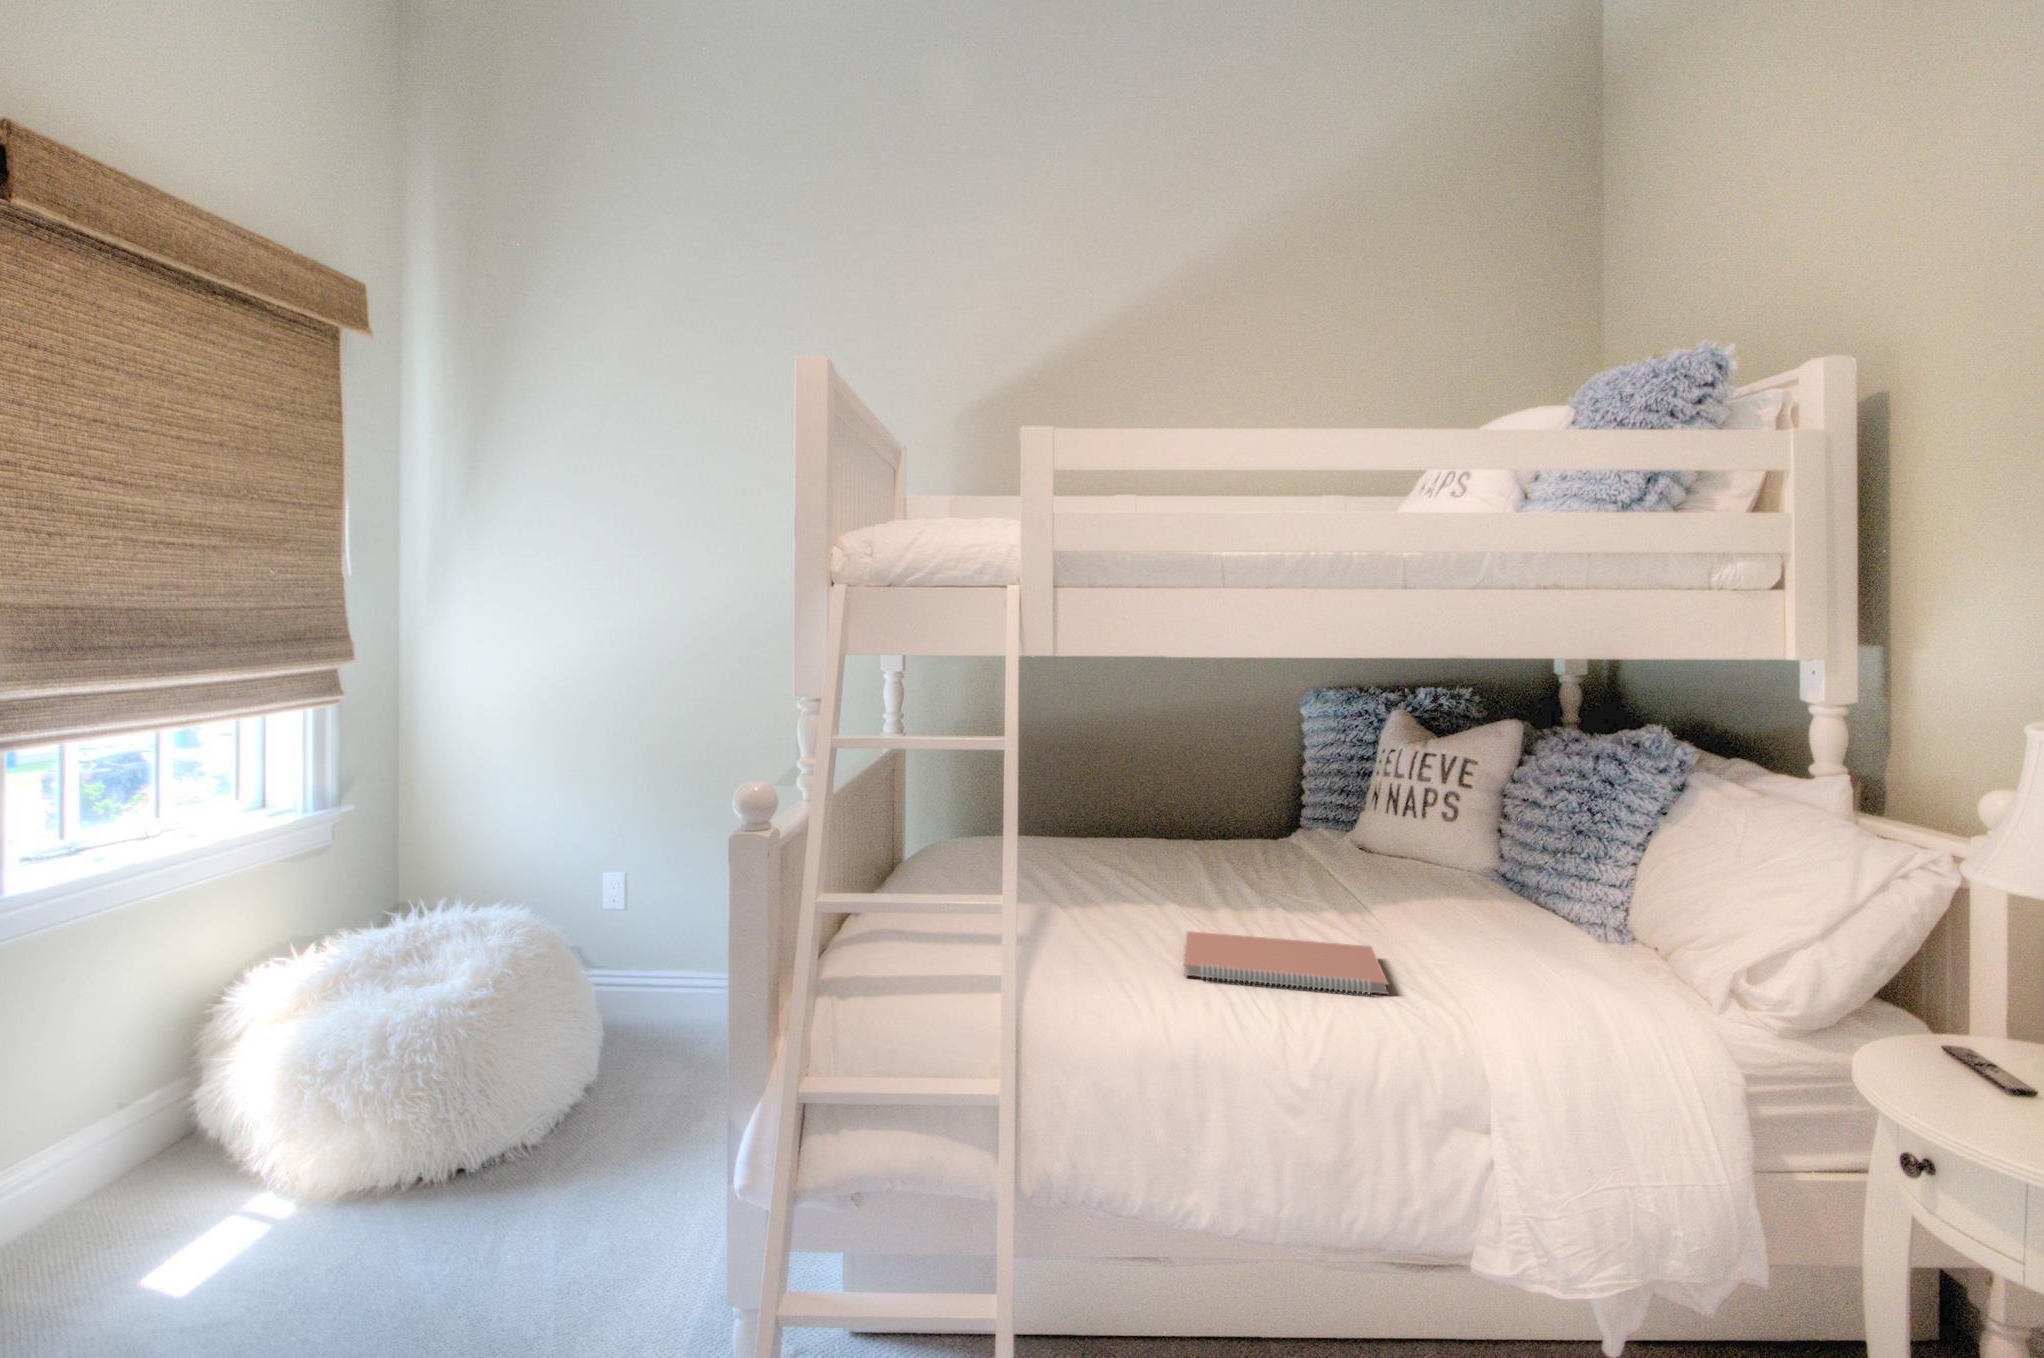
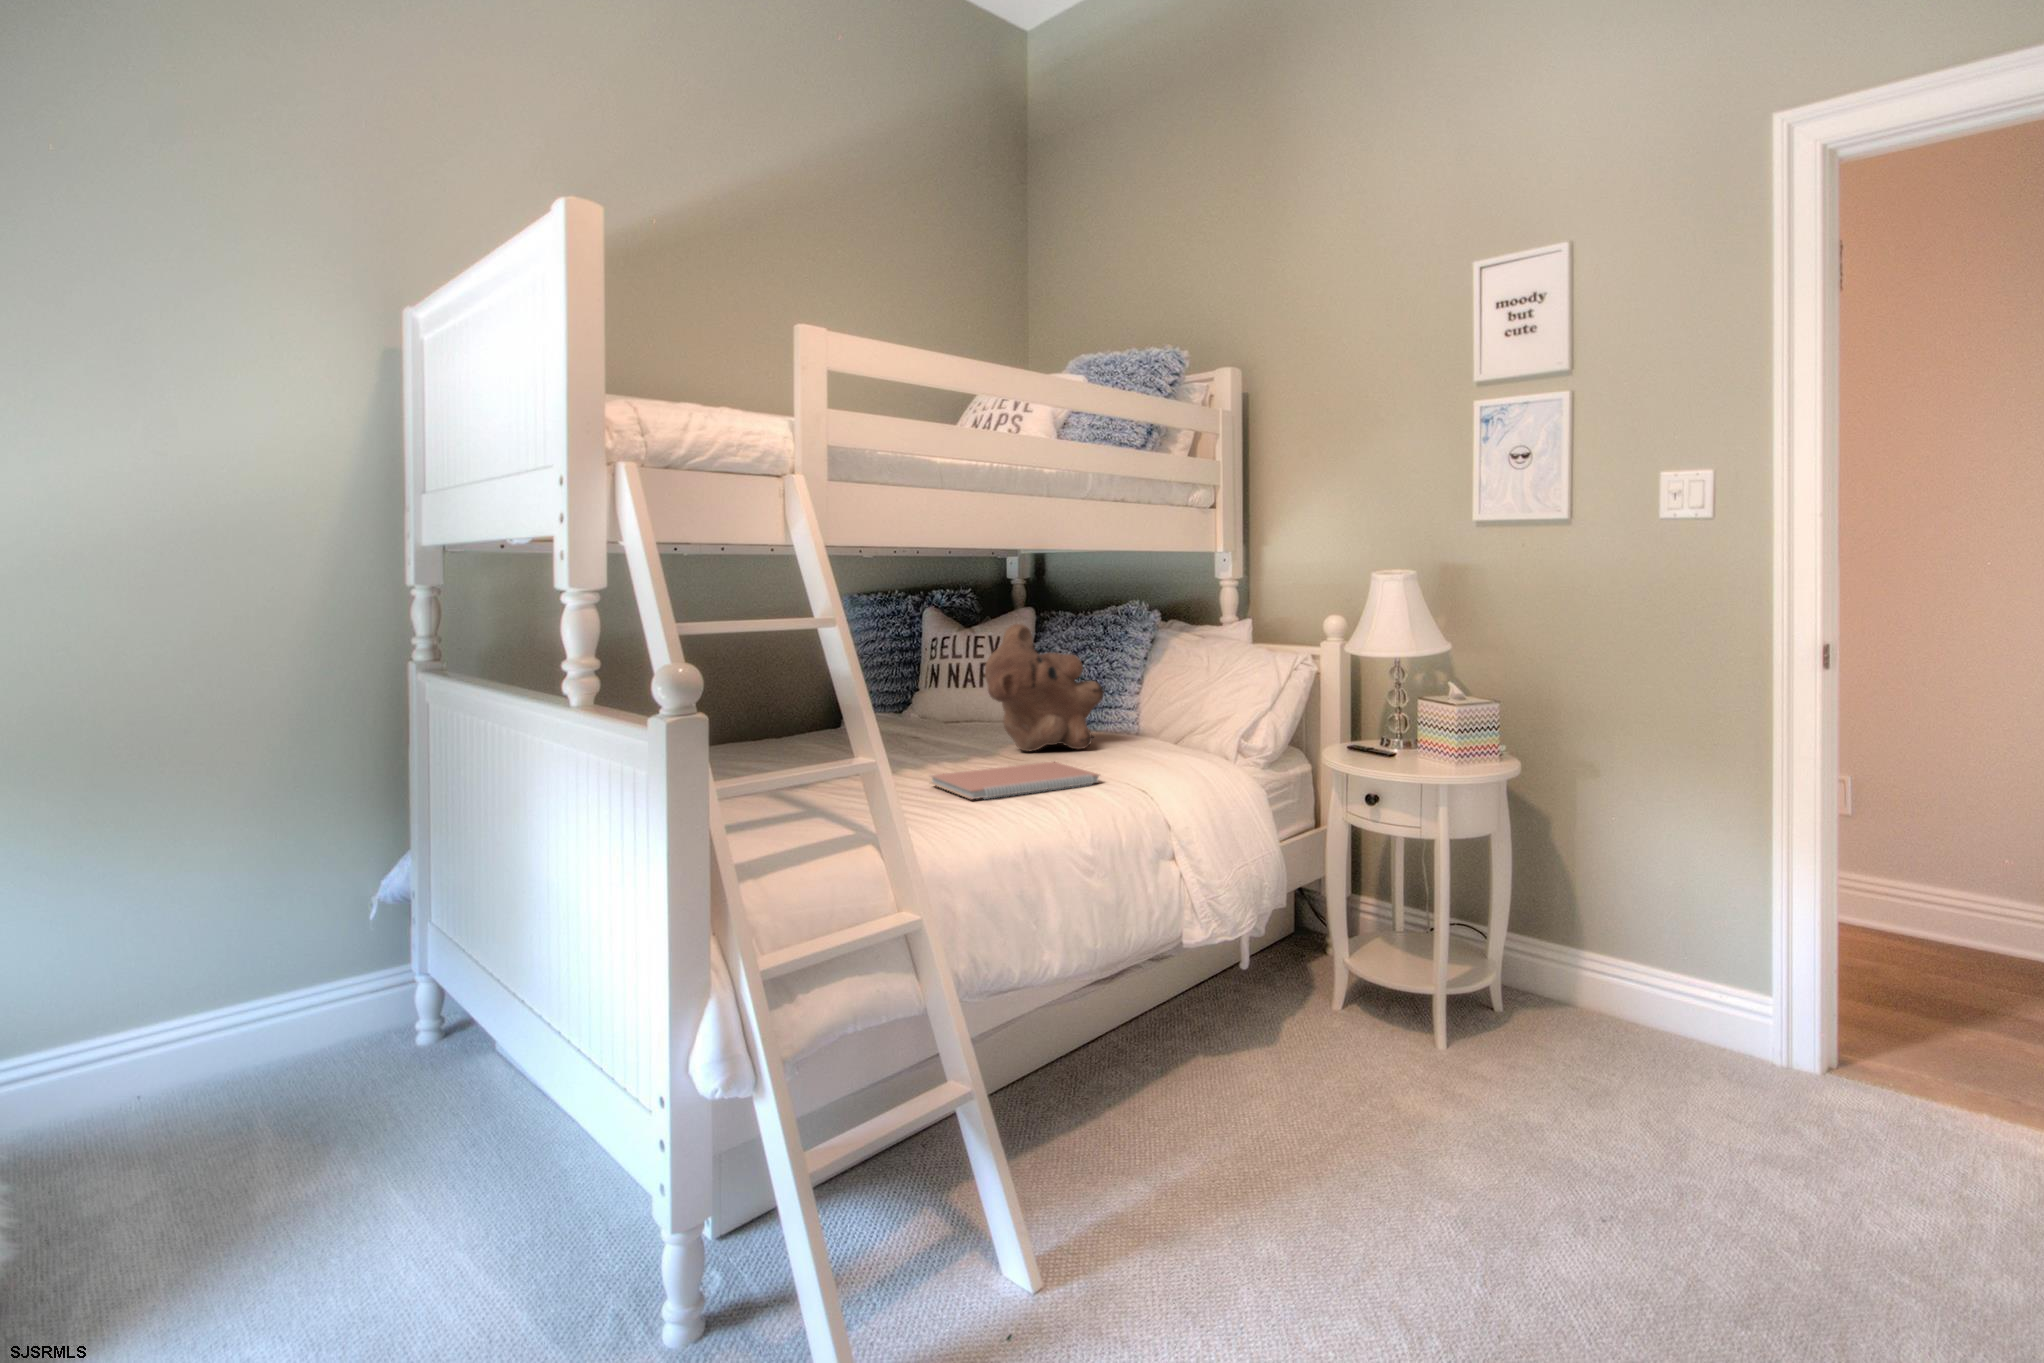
teddy bear: none [1328,754,1532,933] -> present [985,624,1105,751]

